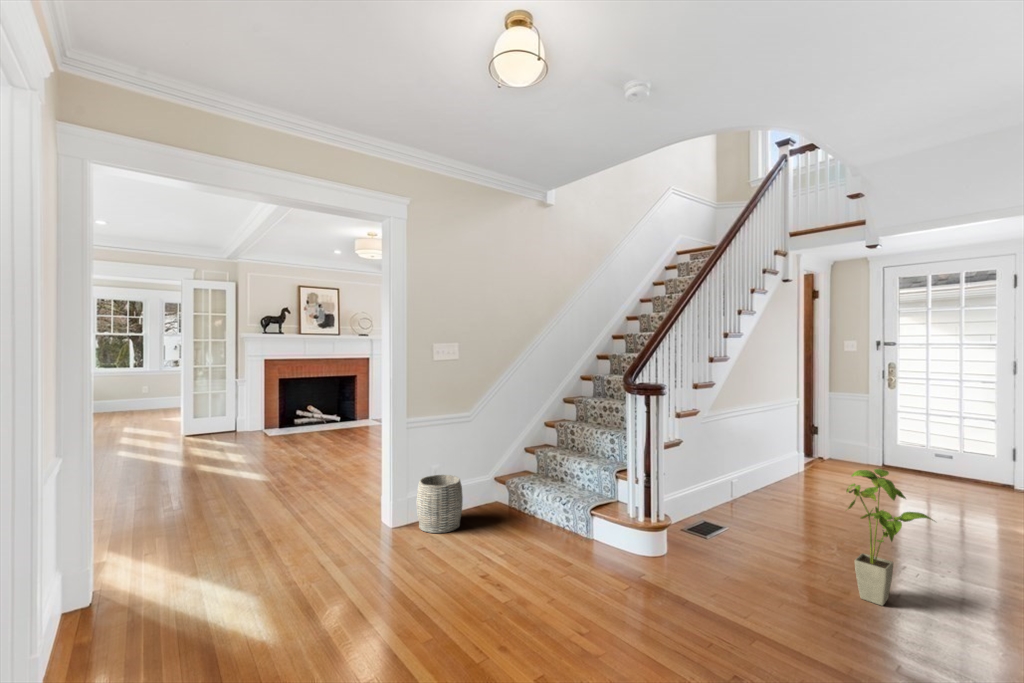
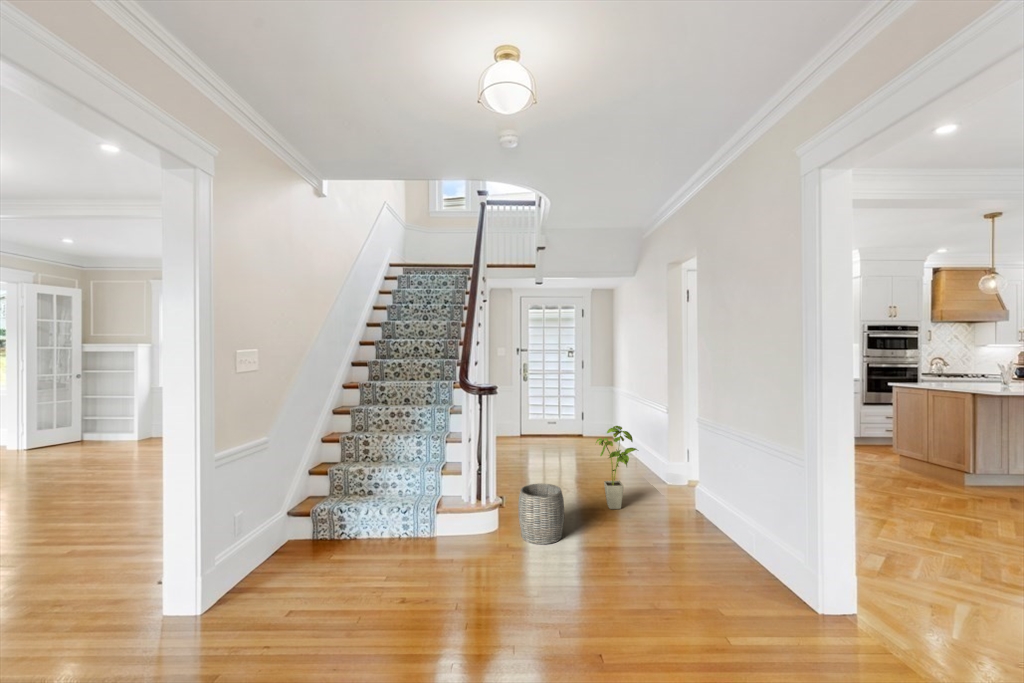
woven basket: present [417,475,463,533] -> present [518,484,564,544]

